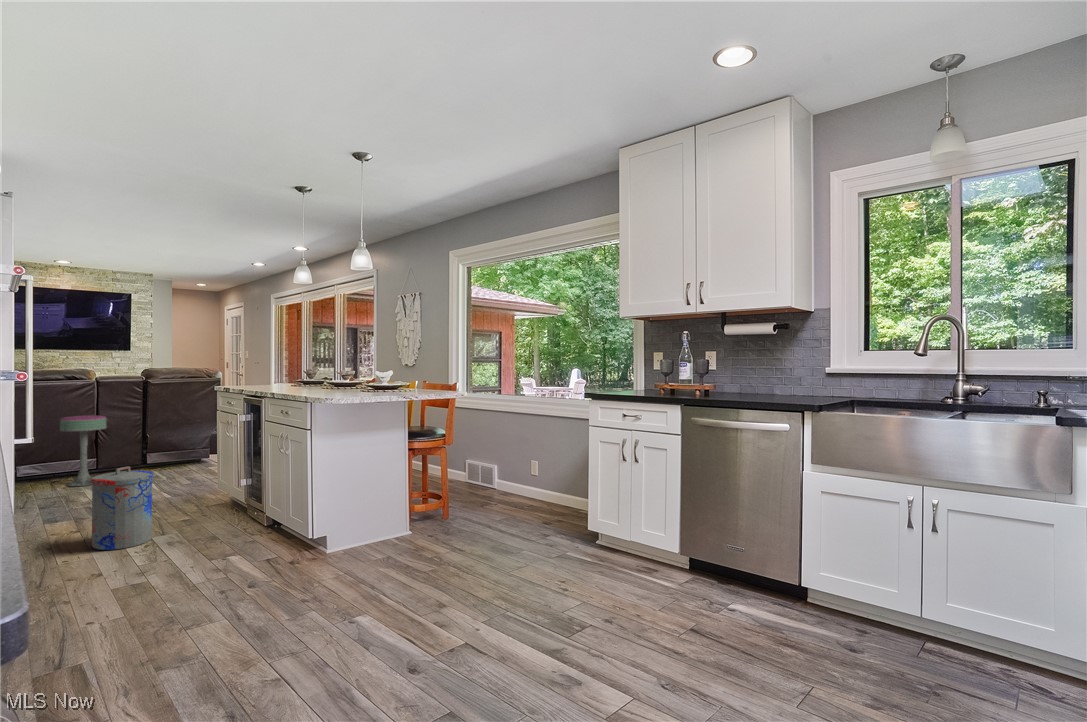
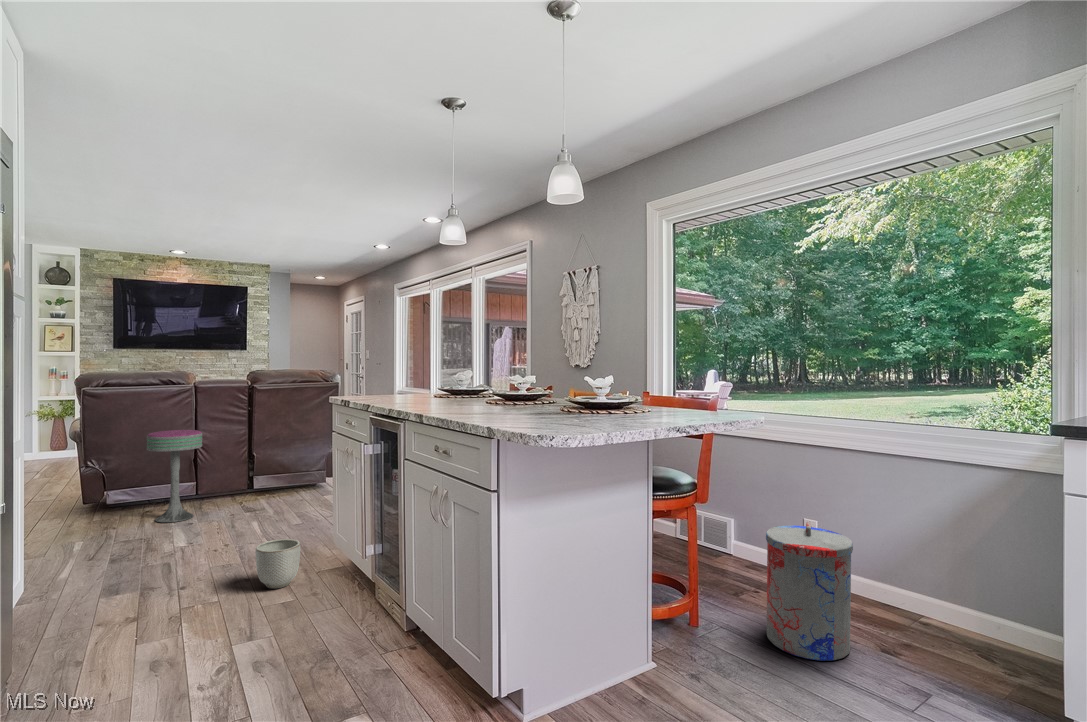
trash can: present [91,466,153,550] -> present [766,522,853,661]
planter: none [162,483,194,514] -> present [255,539,300,589]

